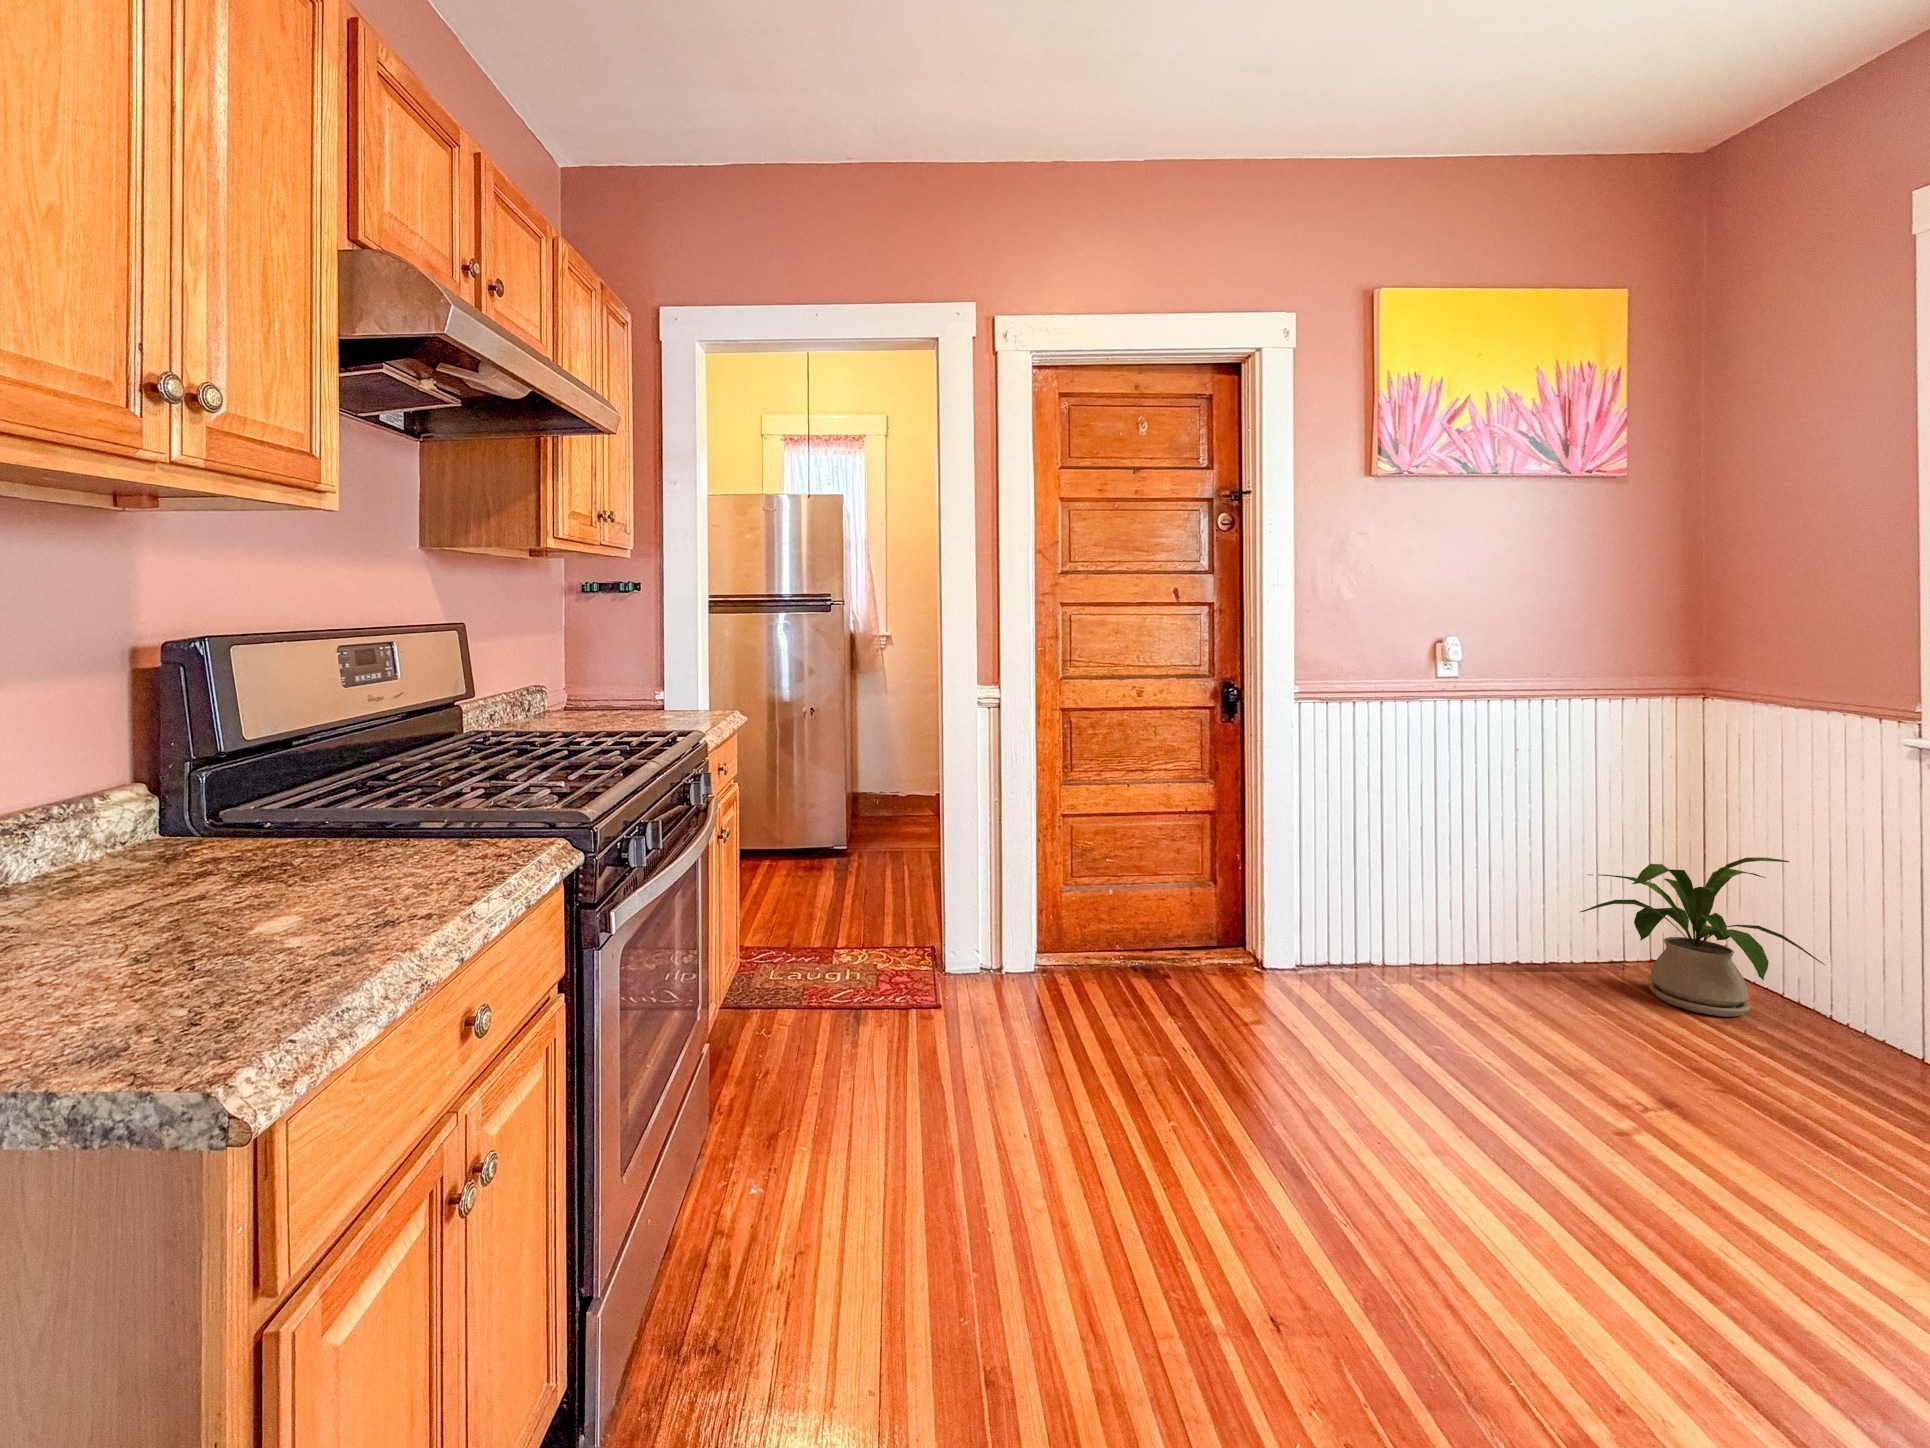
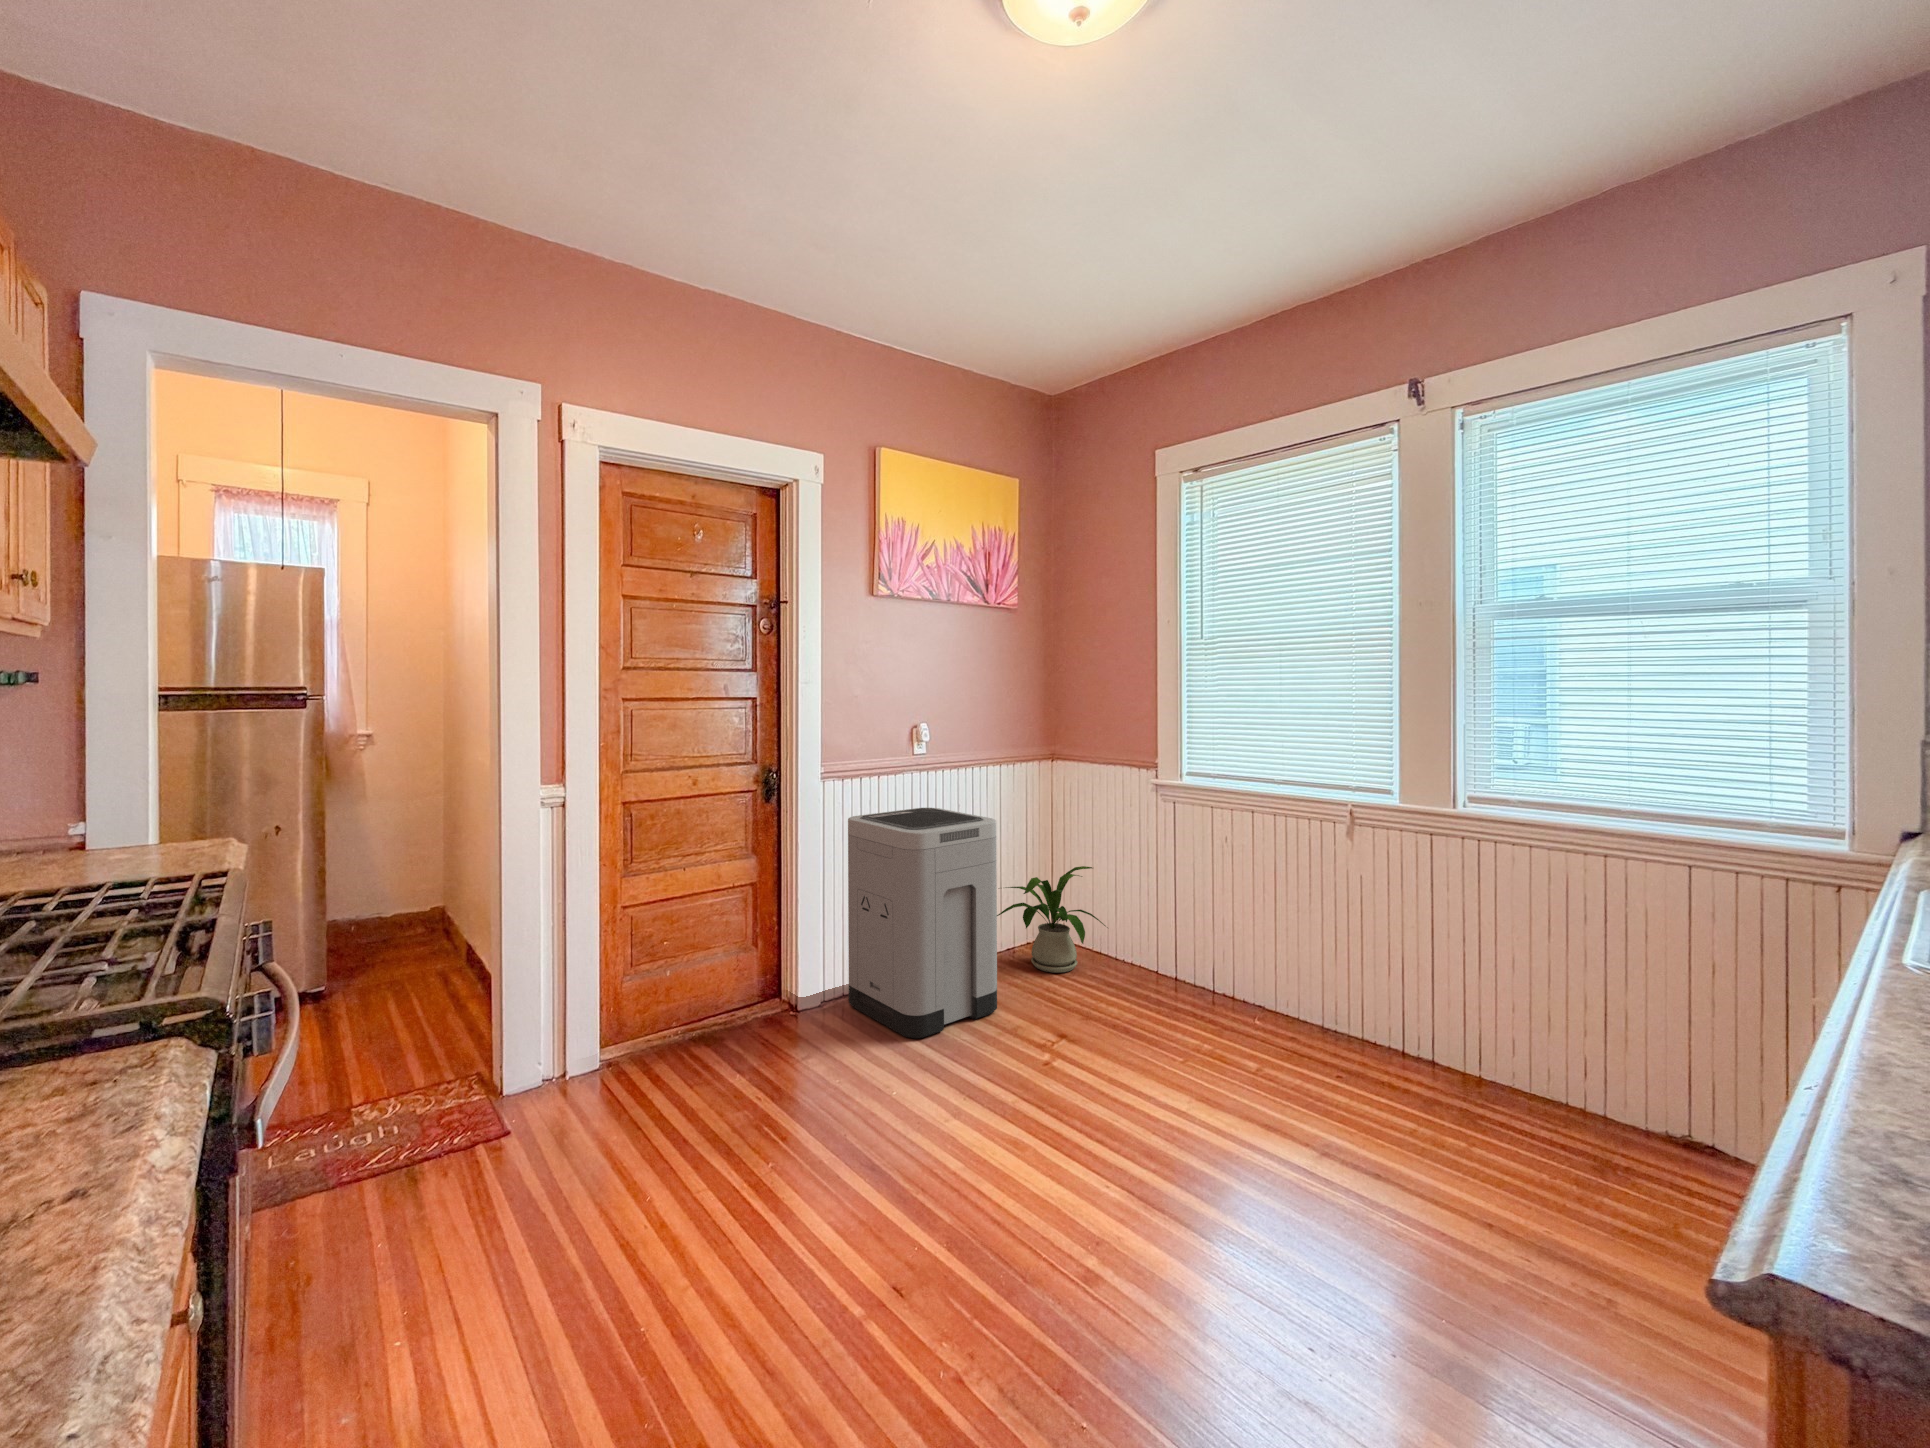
trash can: none [1329,747,1573,1040] -> present [848,808,997,1038]

